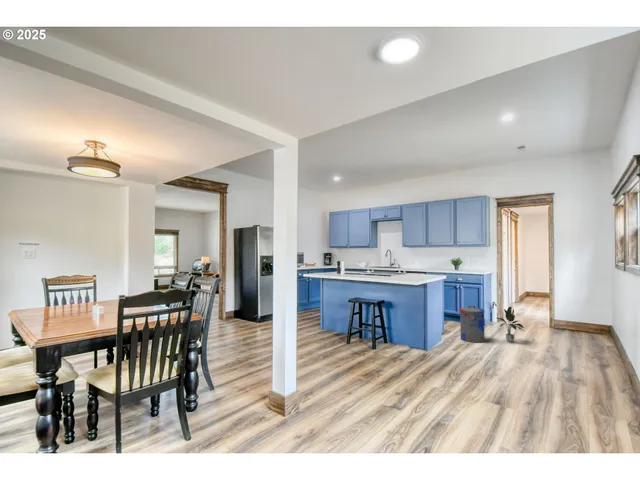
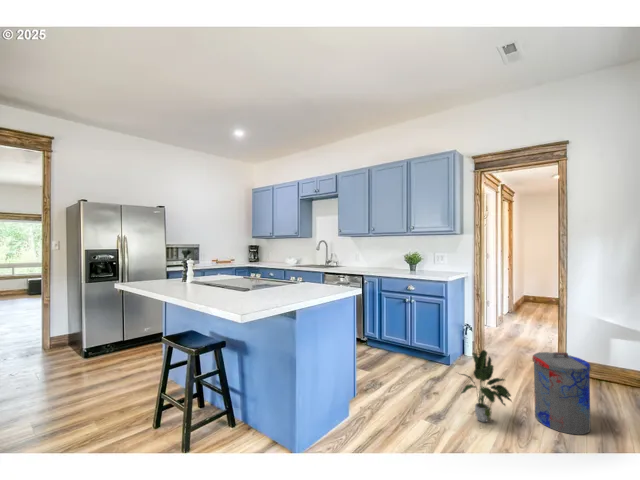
trash can: present [460,306,485,343] -> present [533,352,591,435]

